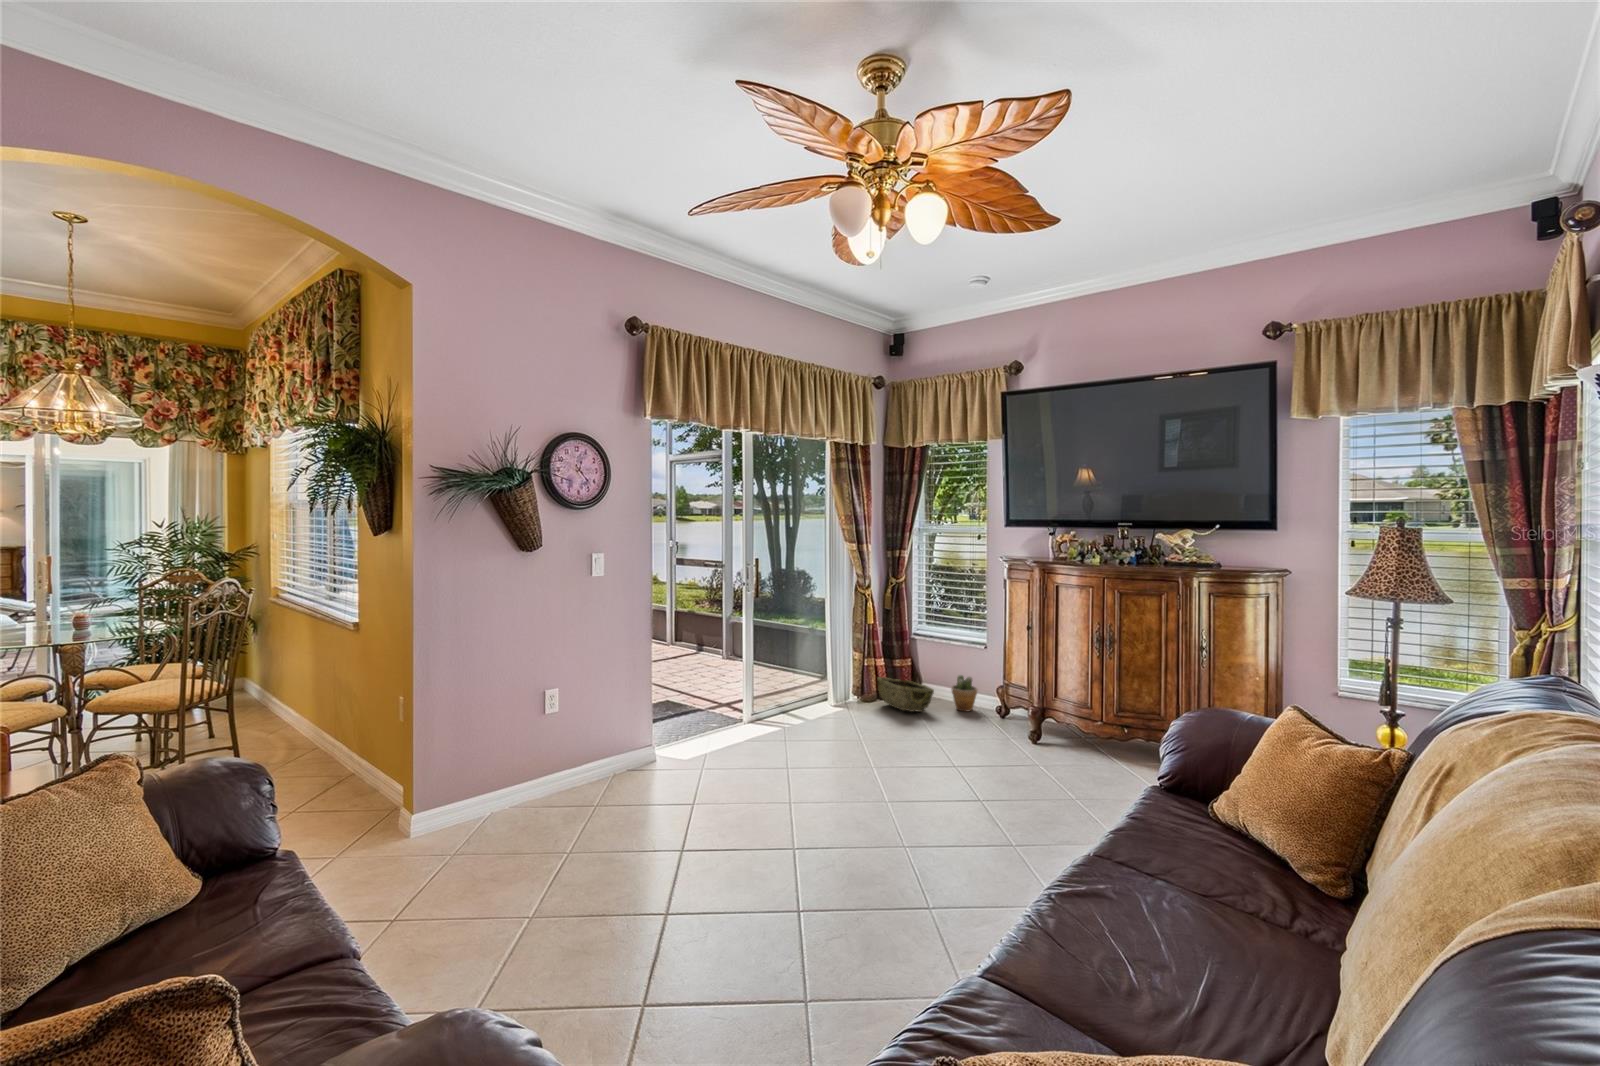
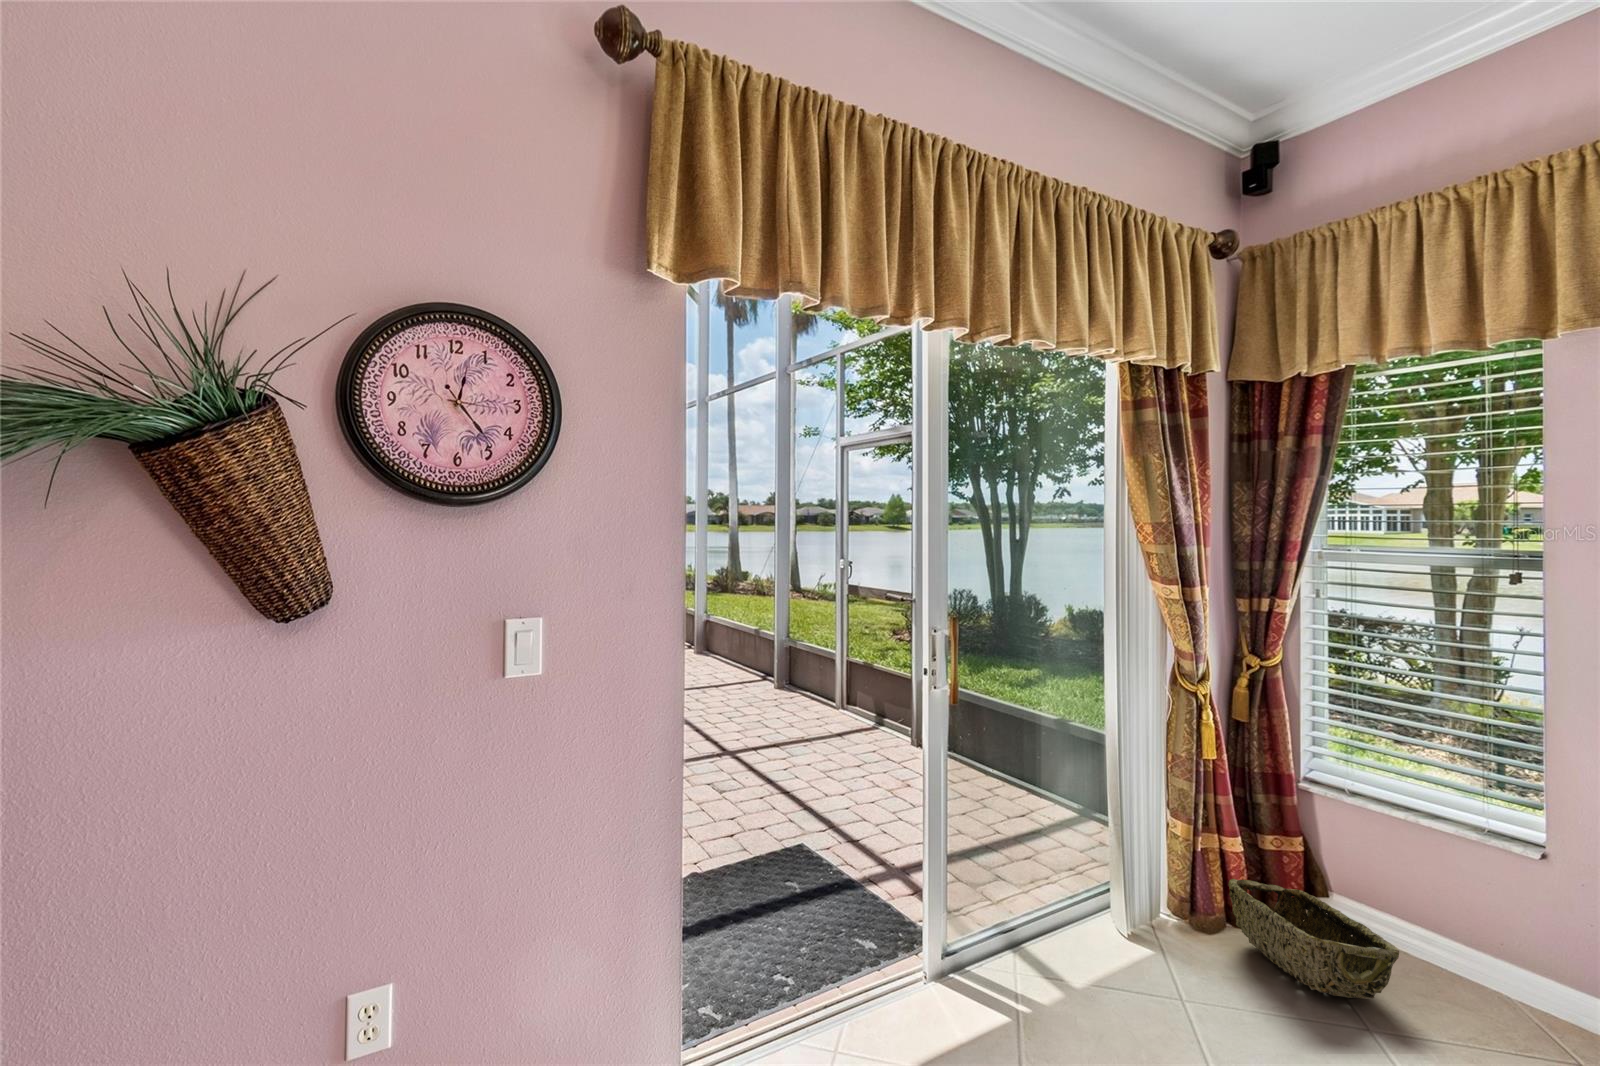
potted plant: present [952,675,978,711] -> none [1437,911,1525,1015]

